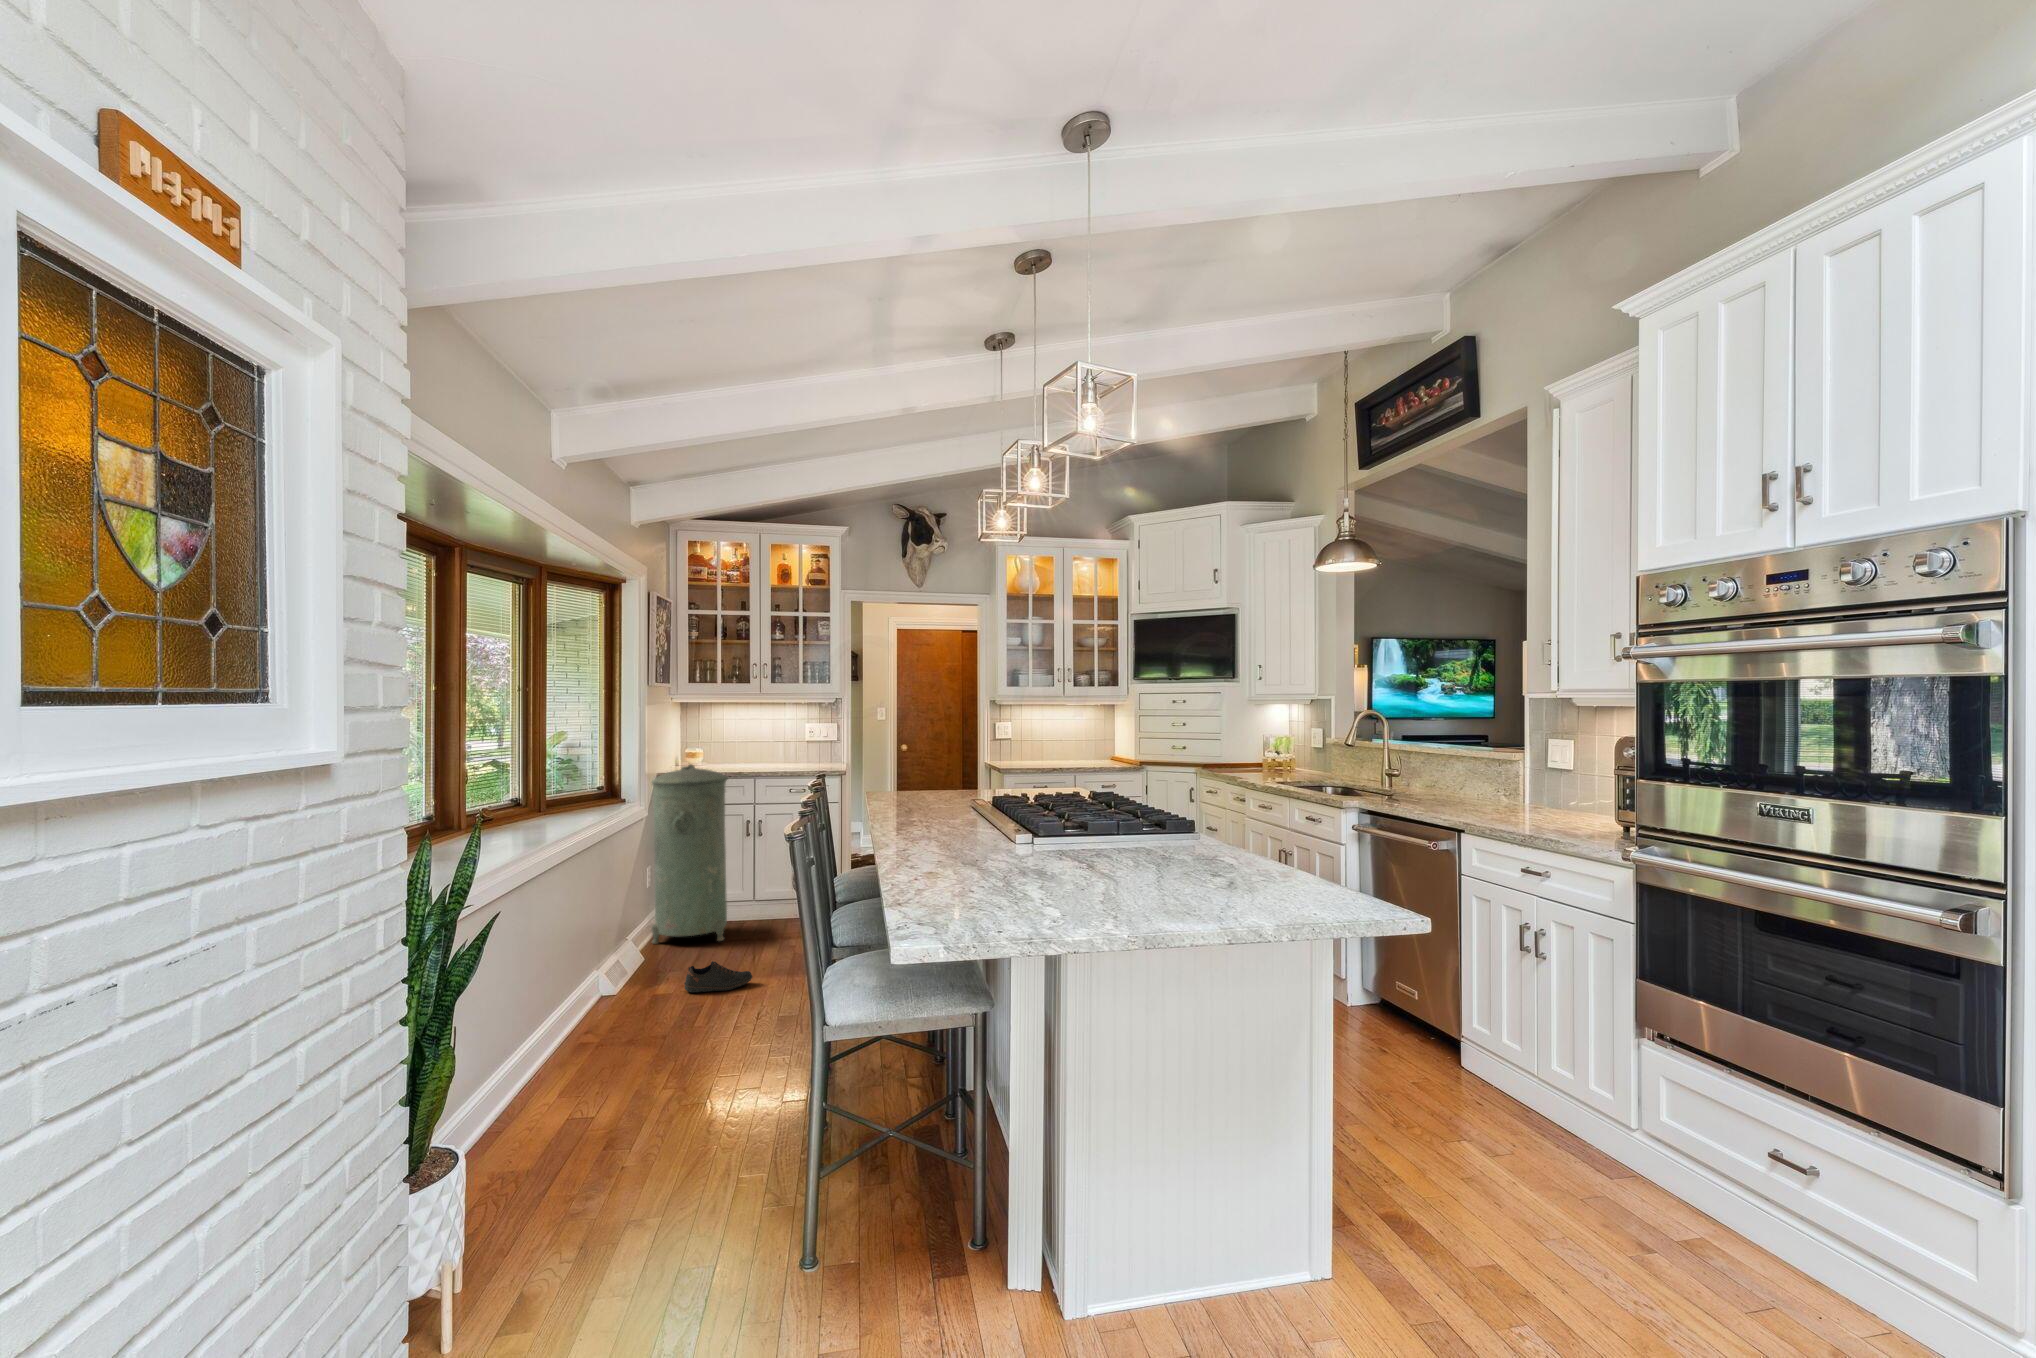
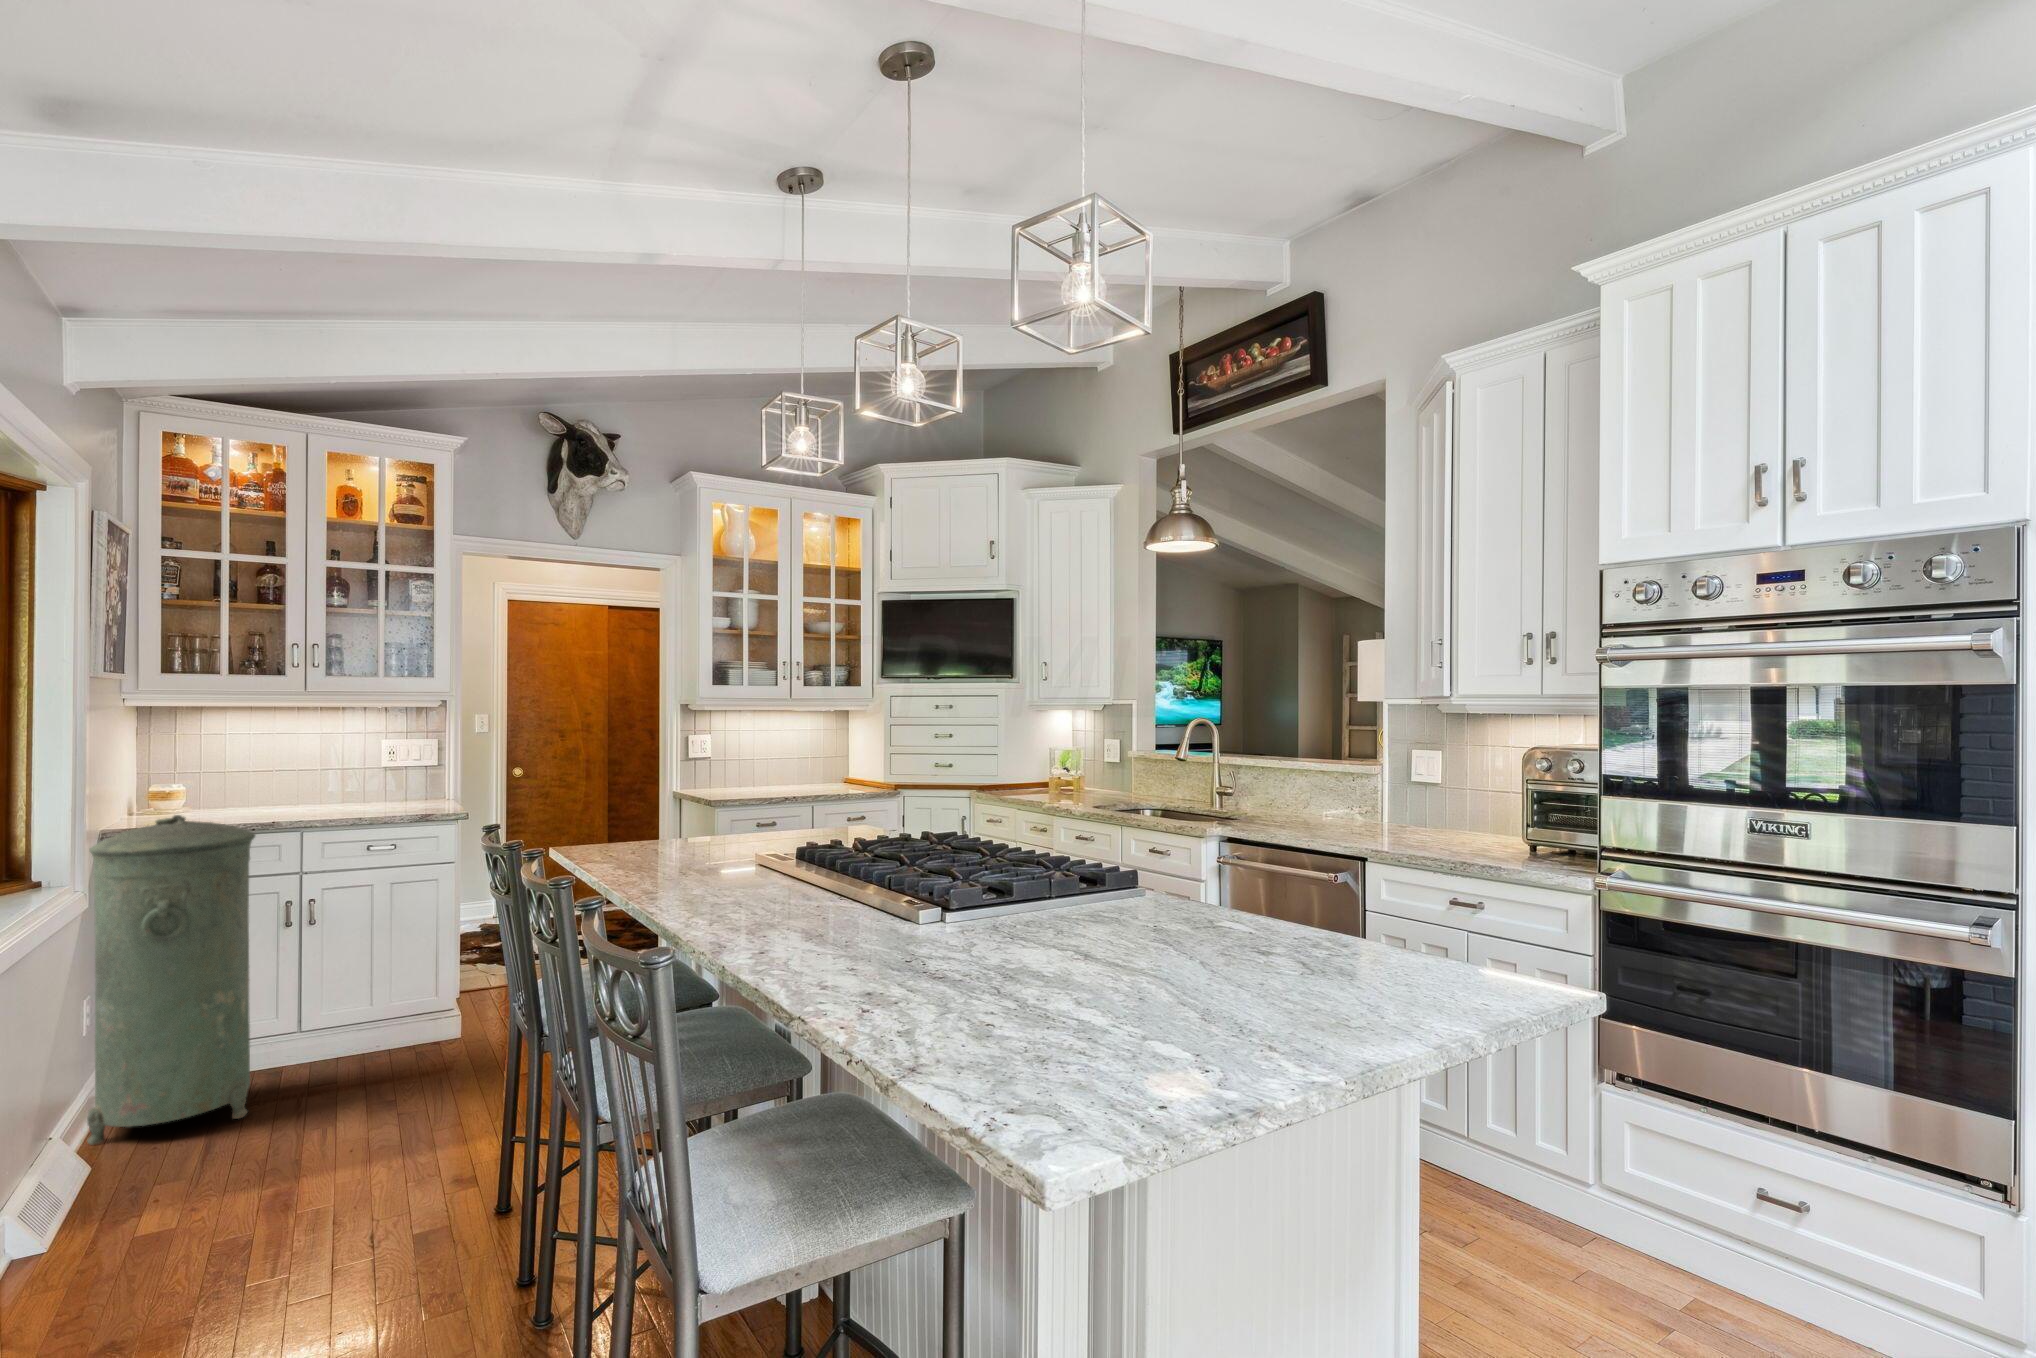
shoe: present [684,961,752,992] -> none [190,1177,336,1246]

